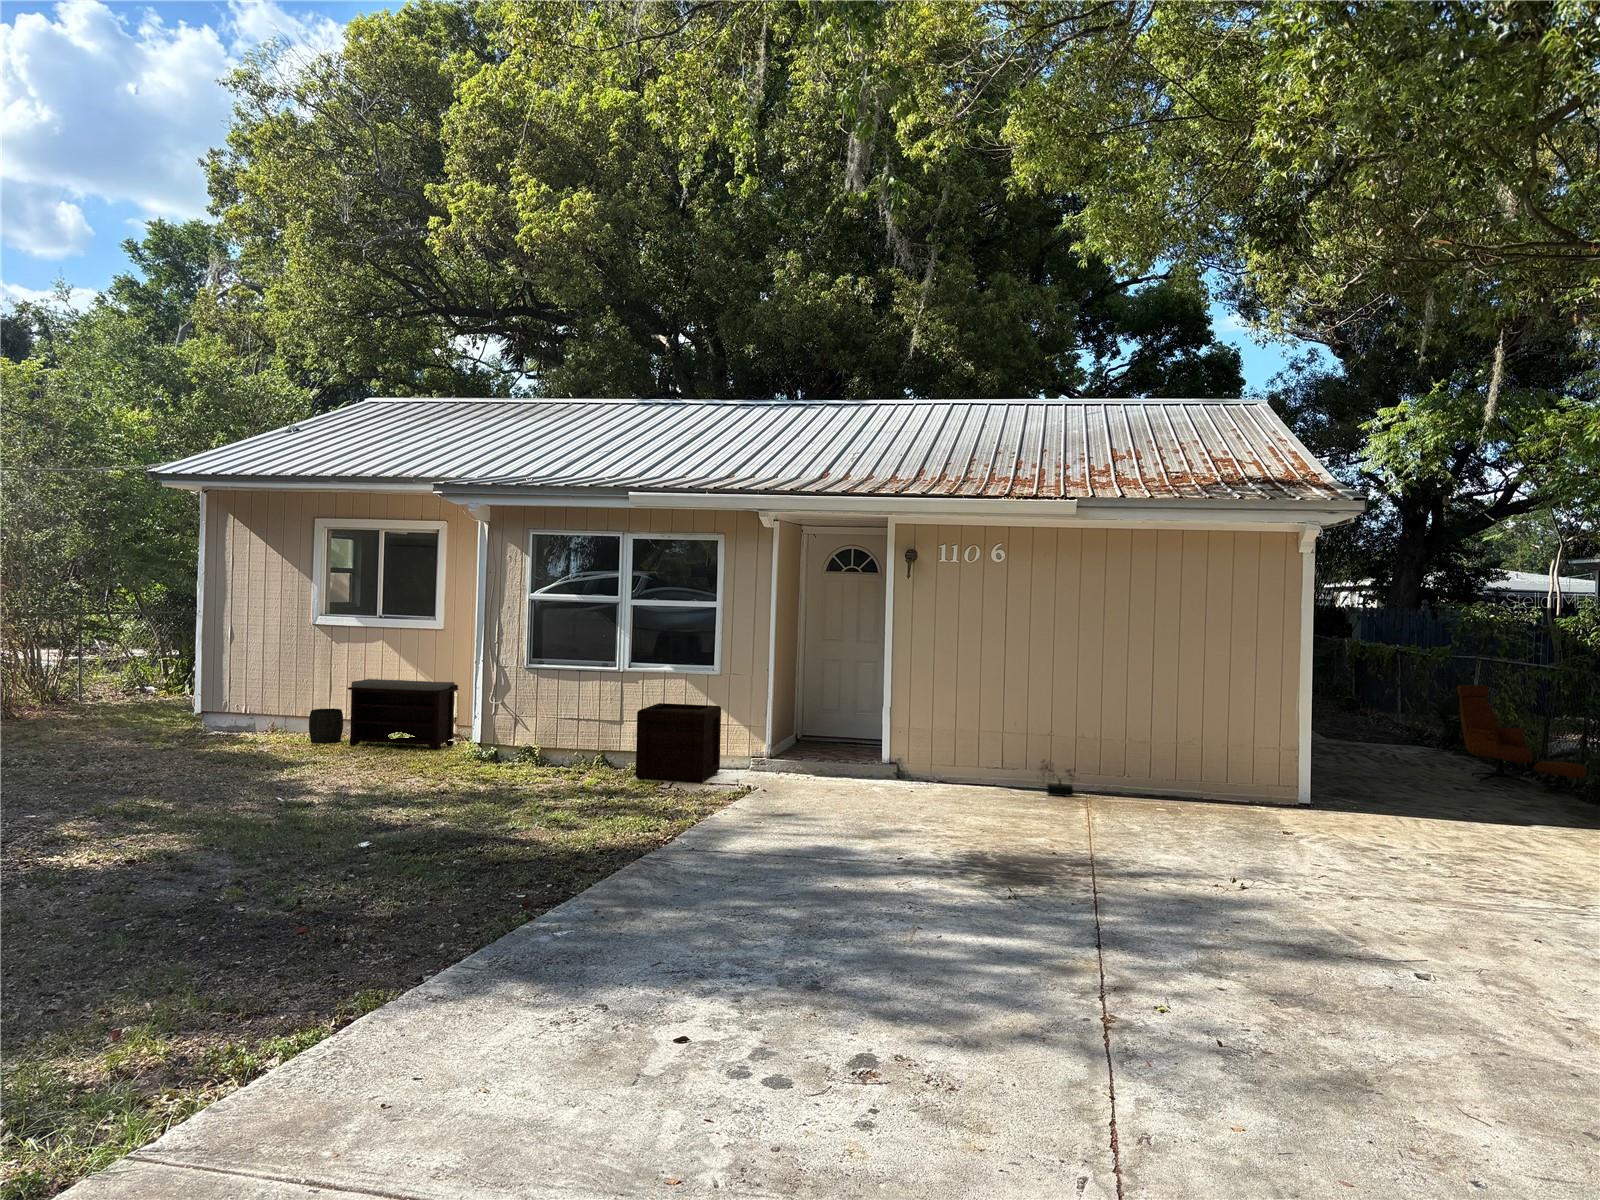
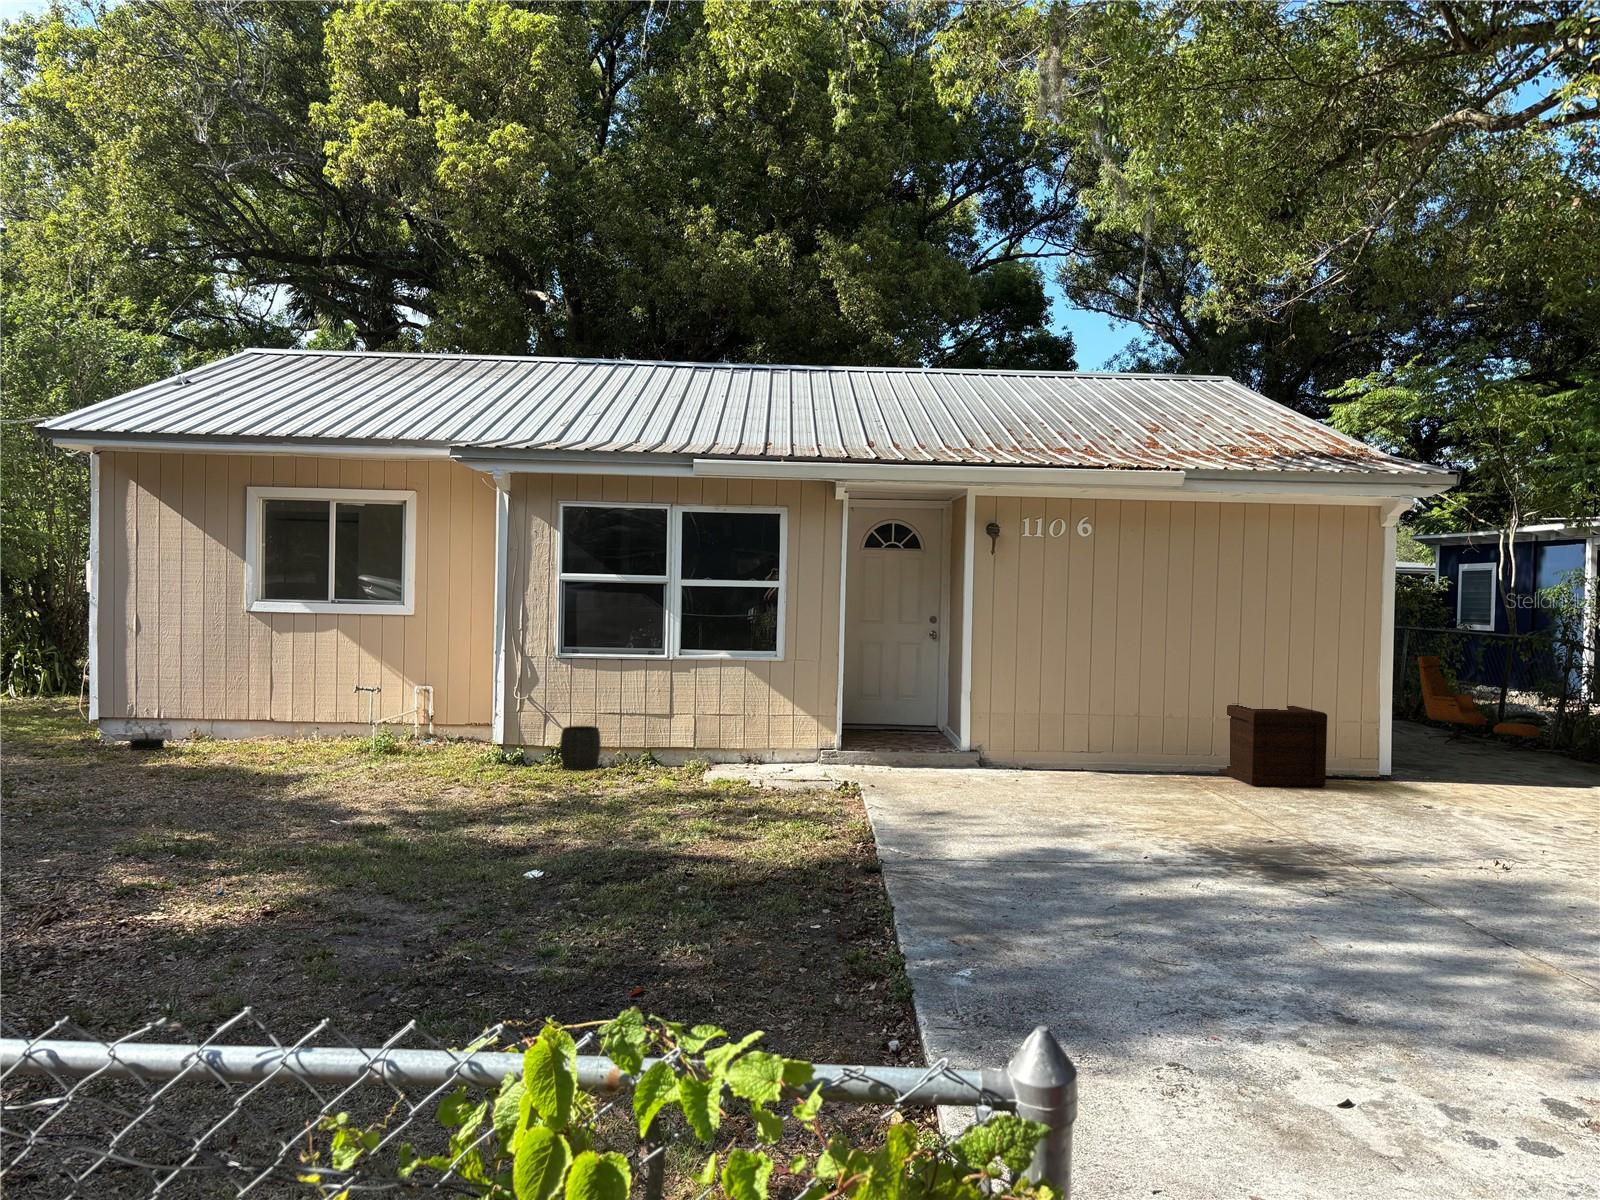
bench: present [348,679,458,750] -> none [320,675,452,756]
wooden crate: present [636,703,721,782] -> present [1218,705,1327,787]
woven basket: present [309,709,343,743] -> present [560,726,601,770]
decorative plant: present [1041,760,1076,797] -> present [124,715,168,750]

